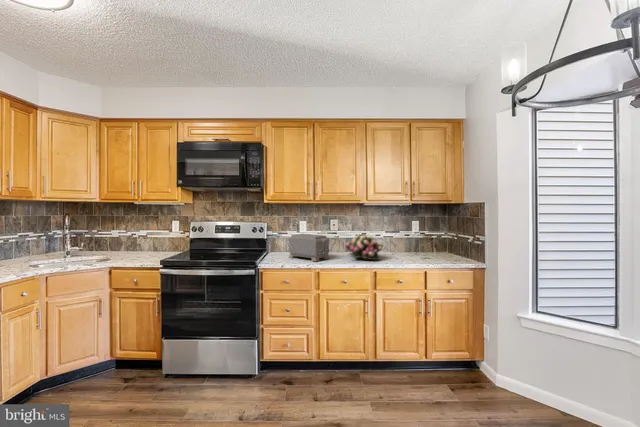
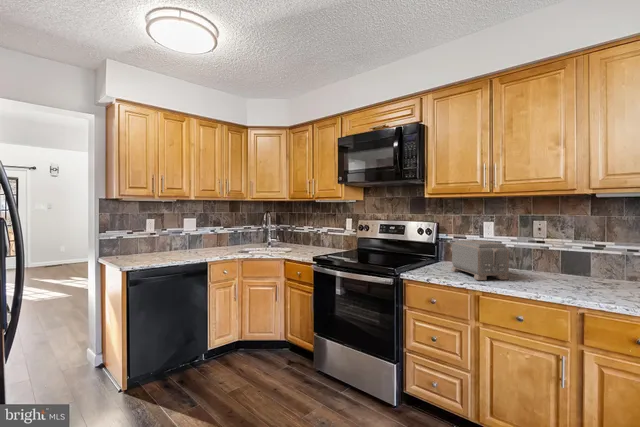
flower arrangement: present [344,234,383,260] -> none [533,245,620,295]

